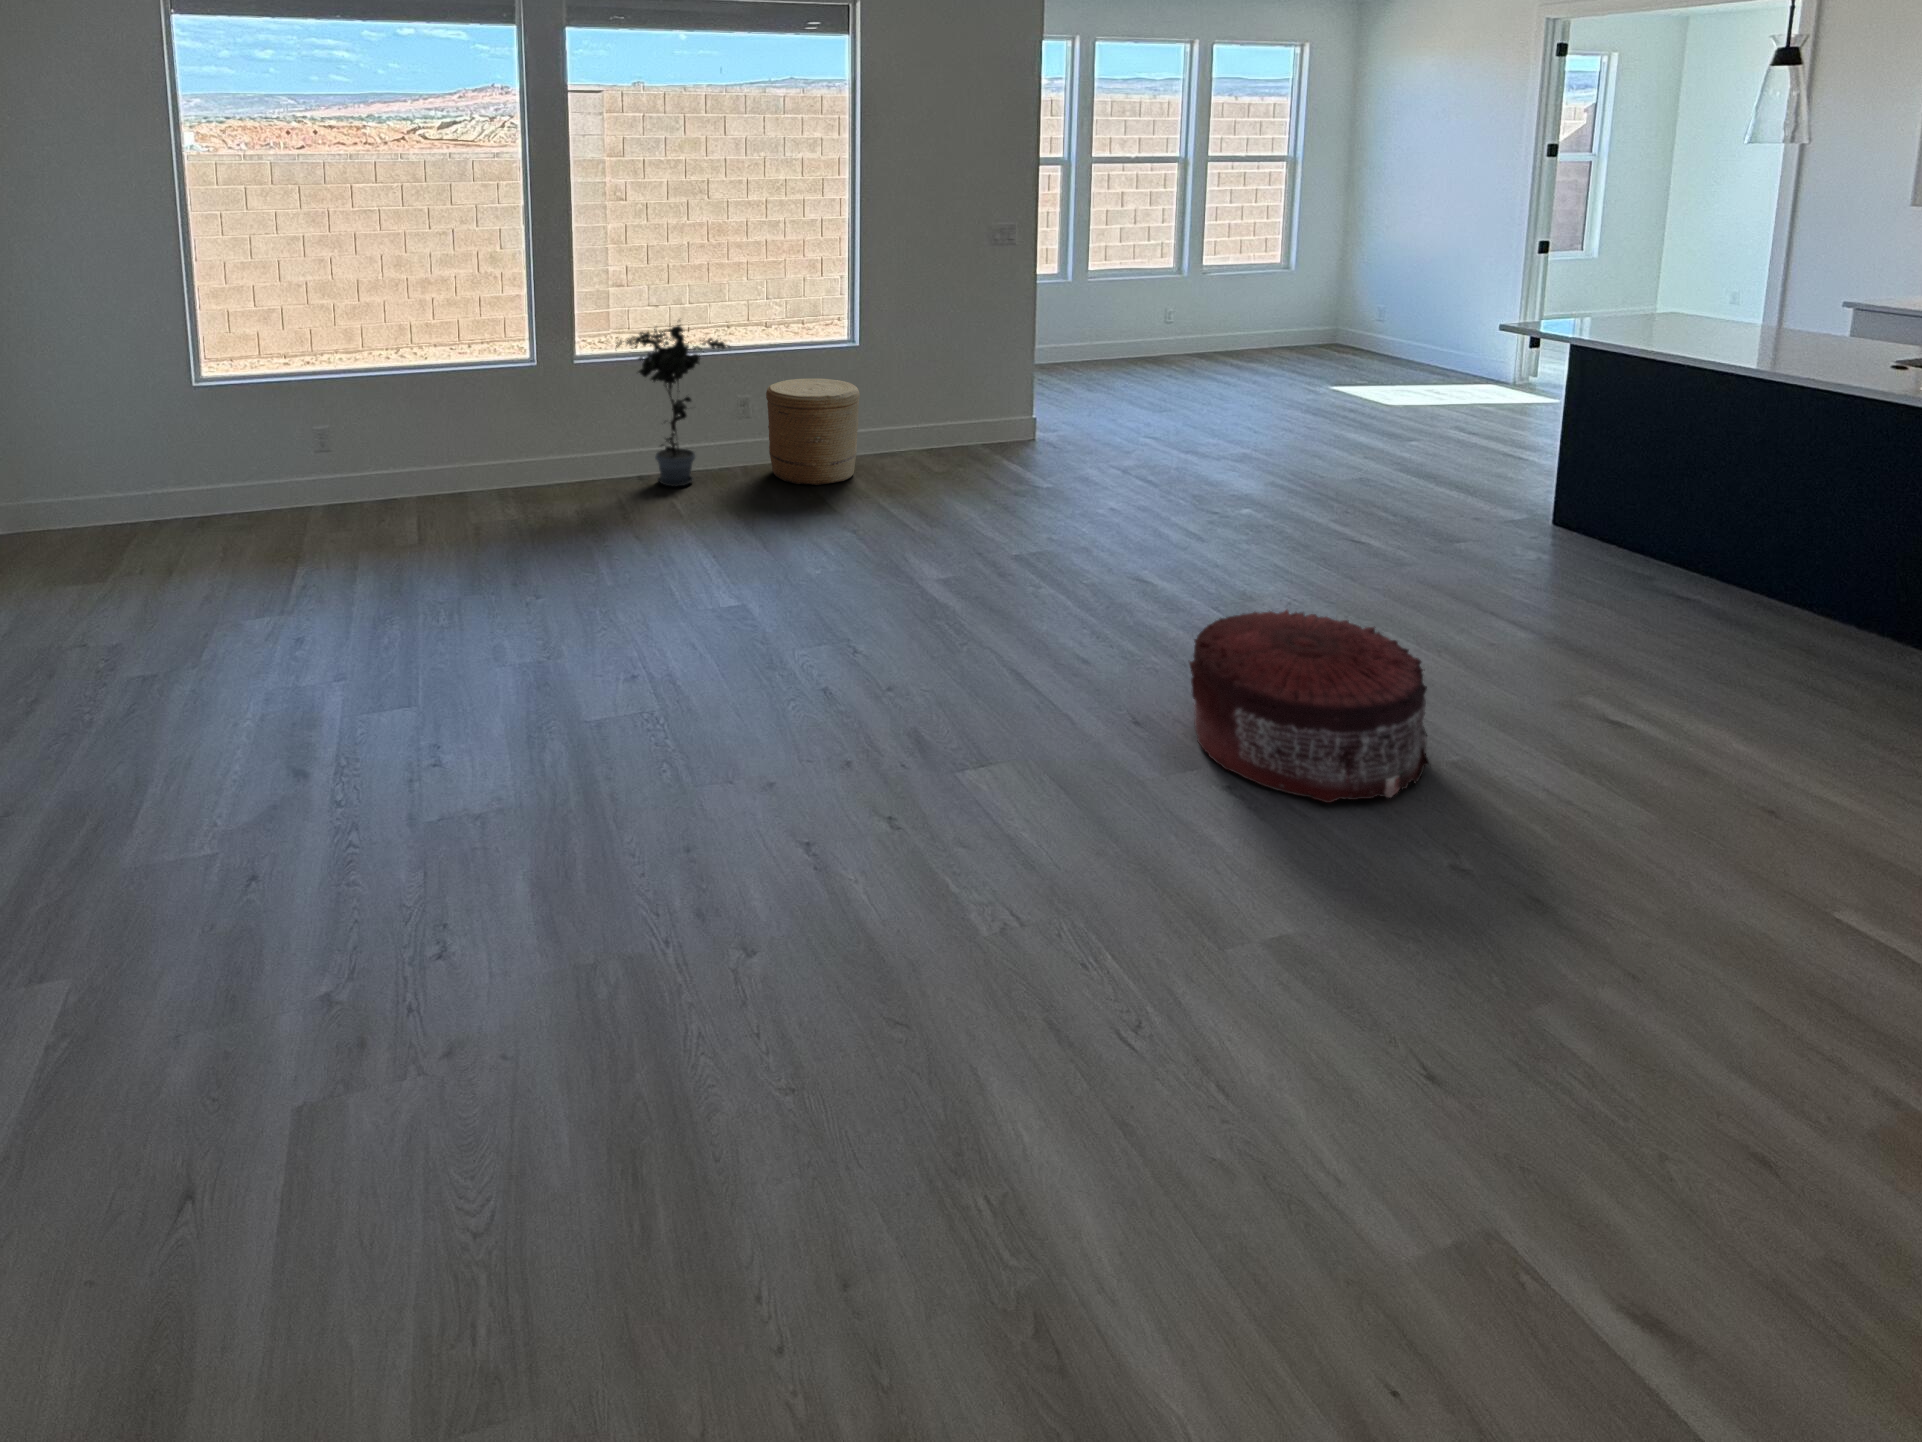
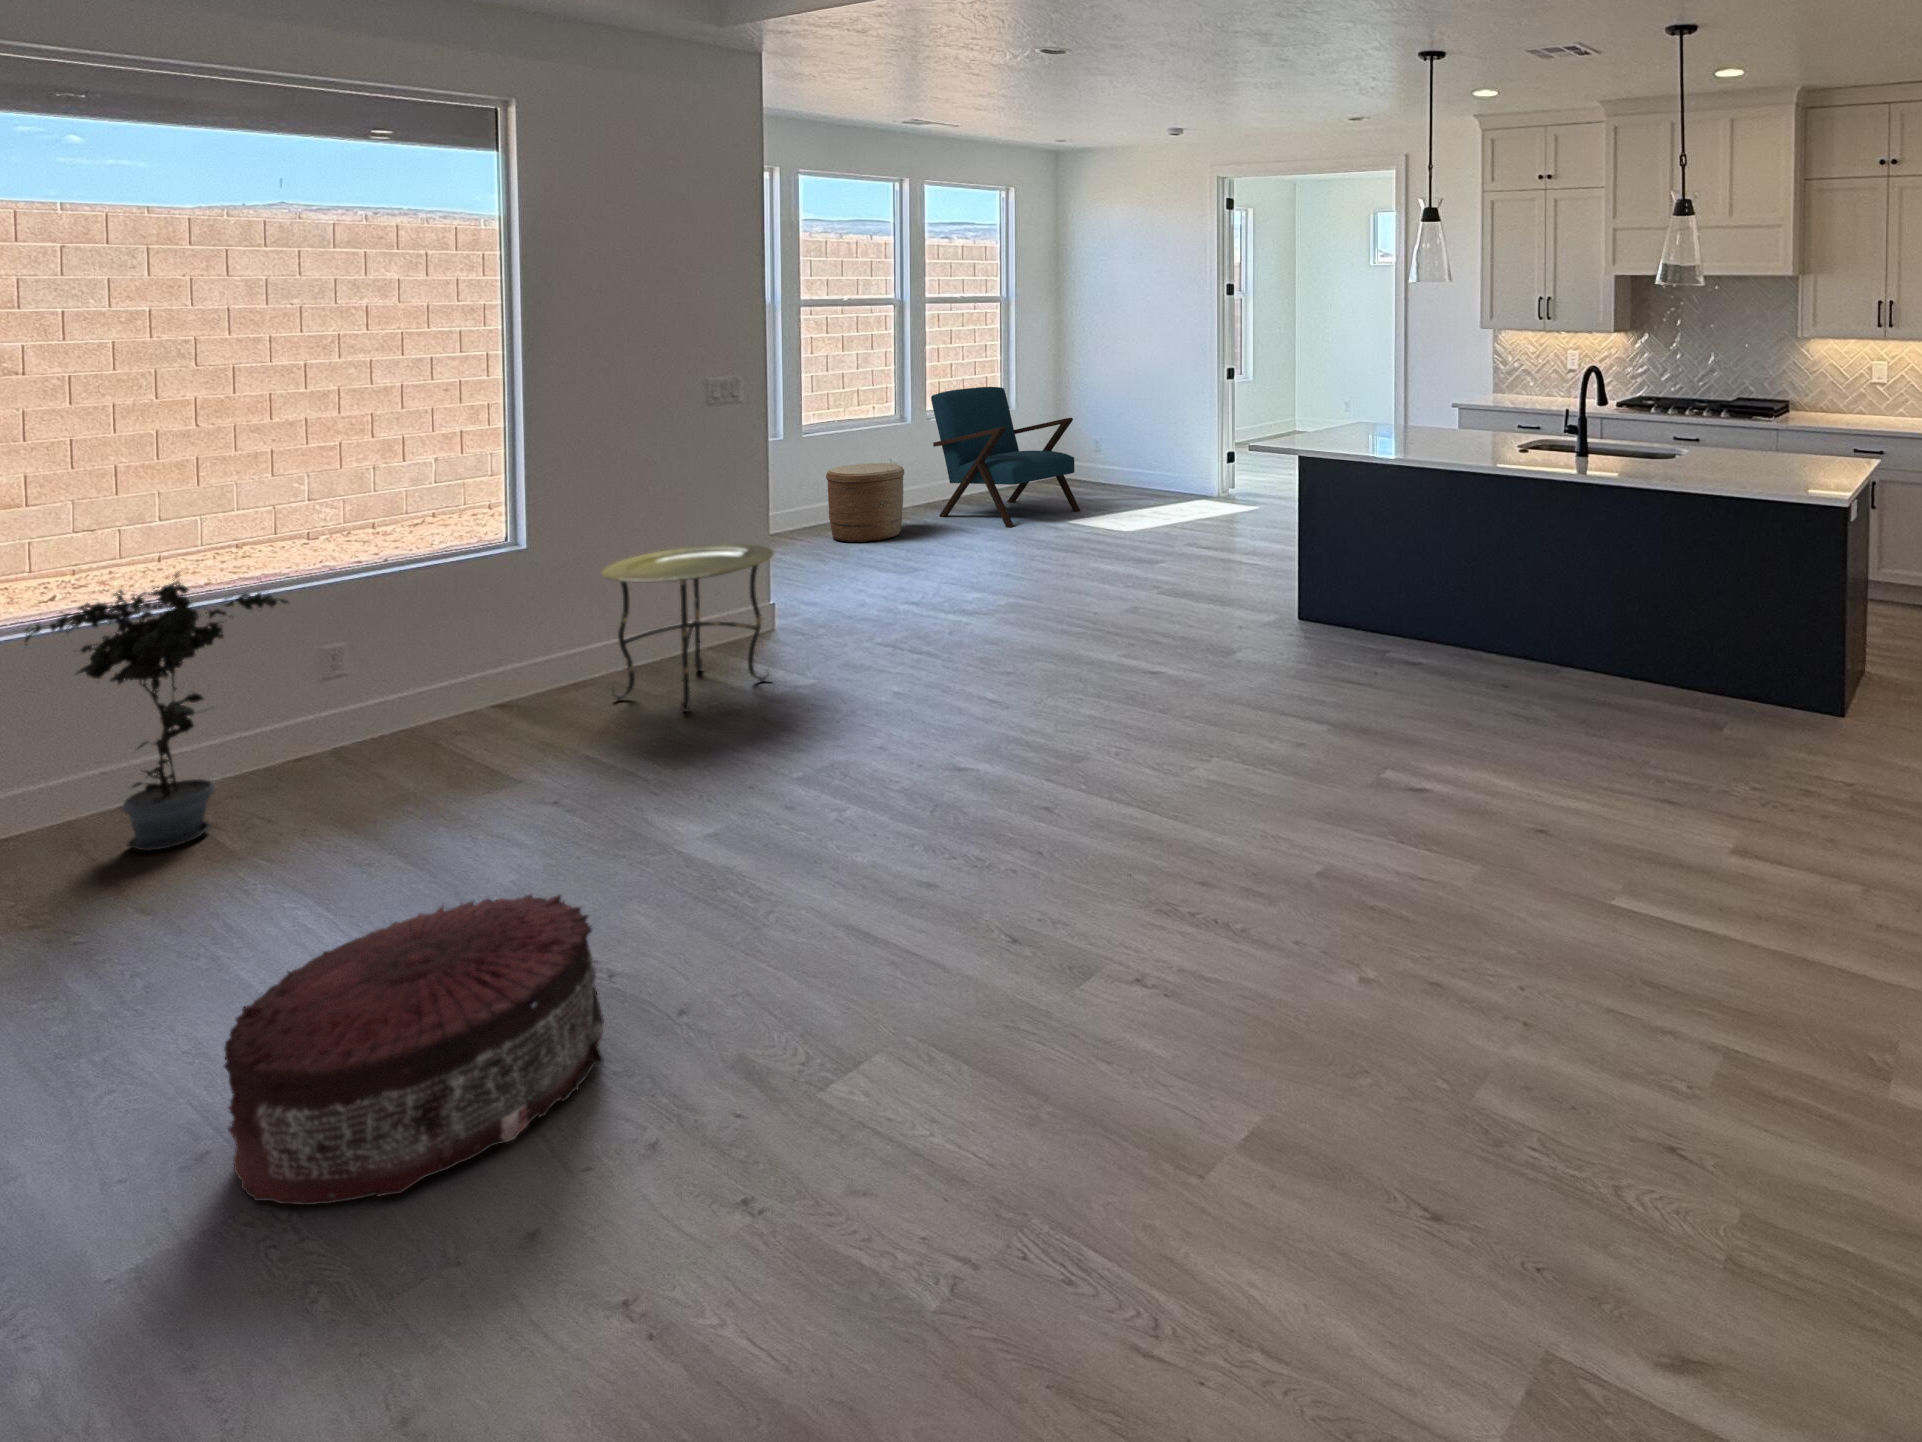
armchair: none [1202,245,1342,381] -> present [931,387,1080,528]
side table: none [911,351,1031,476] -> present [602,544,774,712]
woven basket: present [766,379,860,485] -> present [826,463,904,542]
pouf: present [1189,610,1430,803] -> present [224,894,604,1205]

